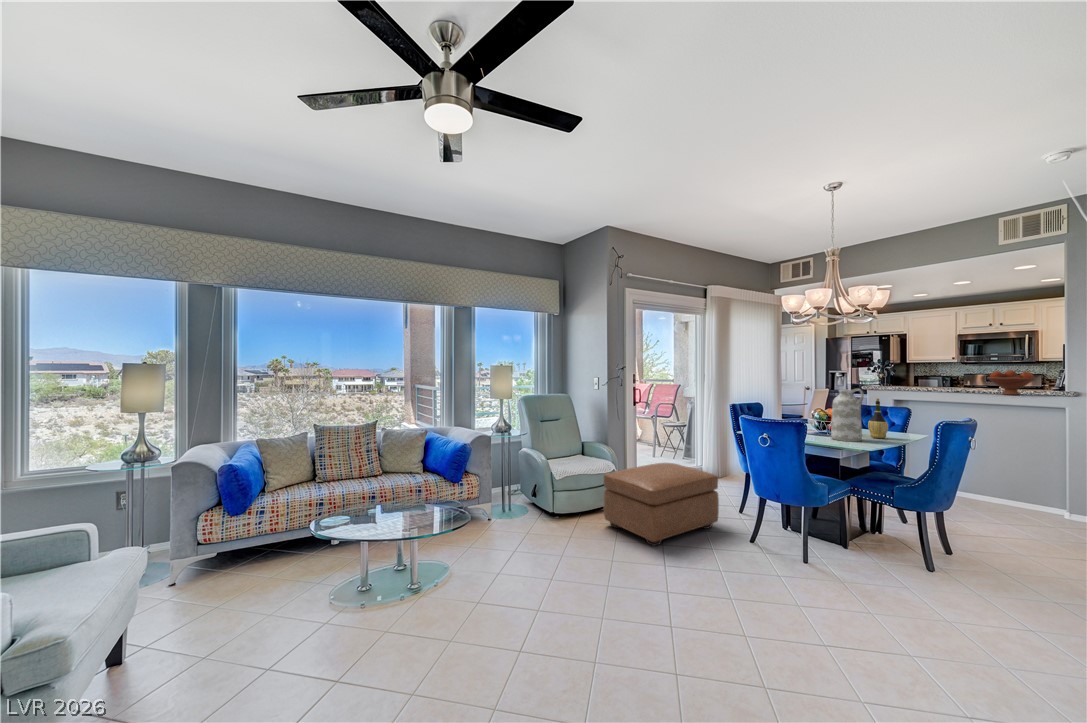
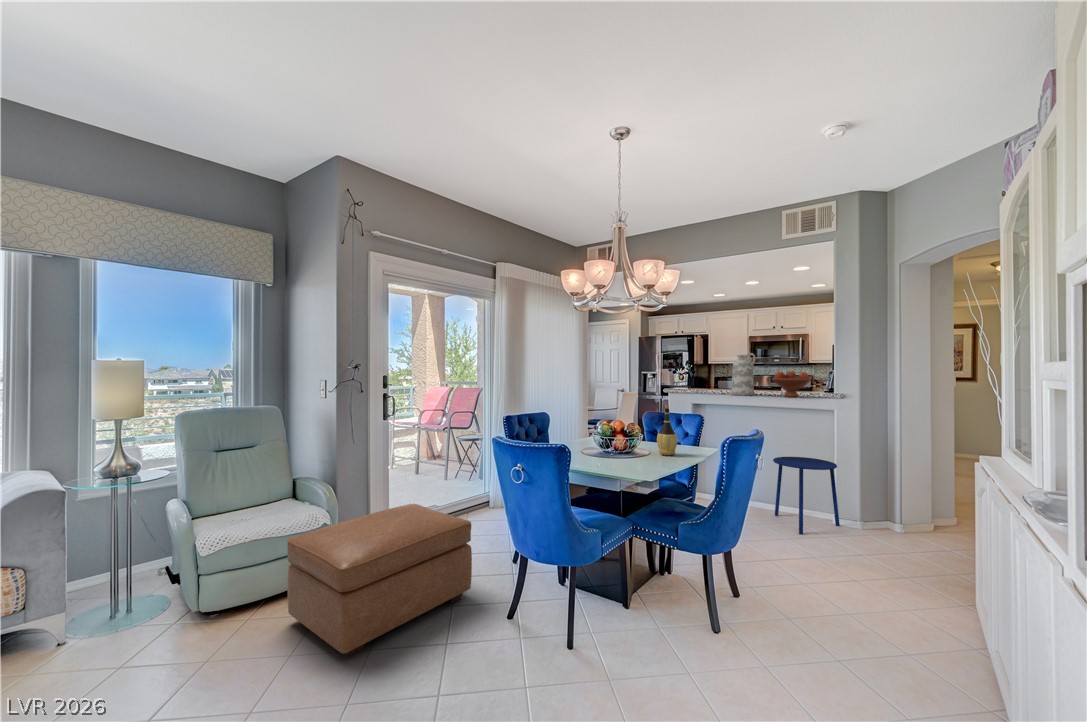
vase: present [831,389,864,442] -> present [732,353,756,396]
side table: none [989,451,1072,522] -> present [773,457,840,535]

